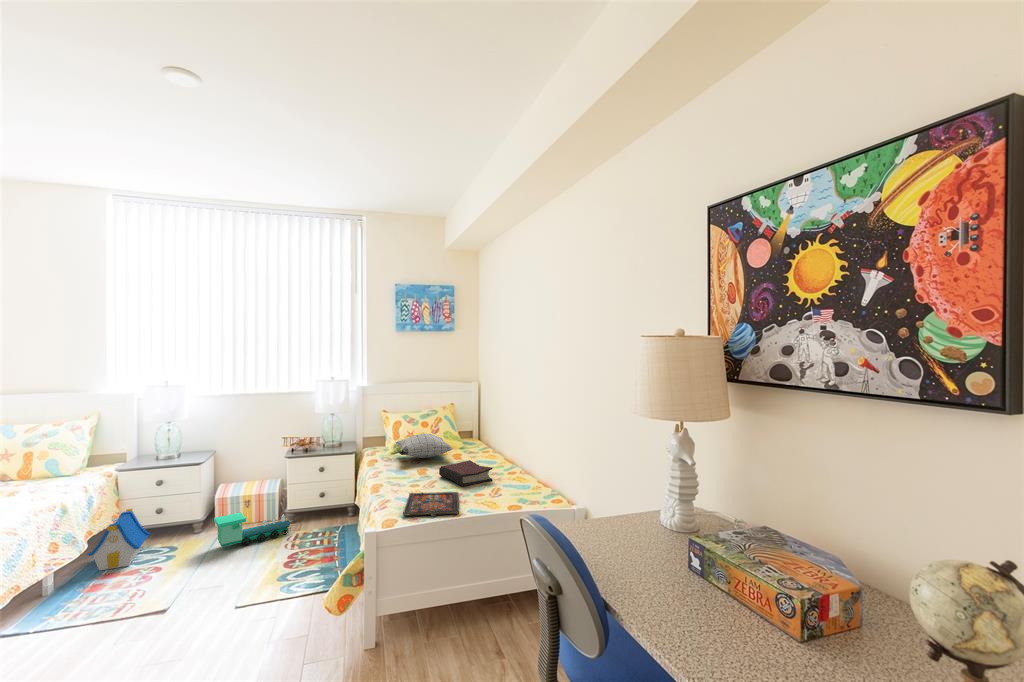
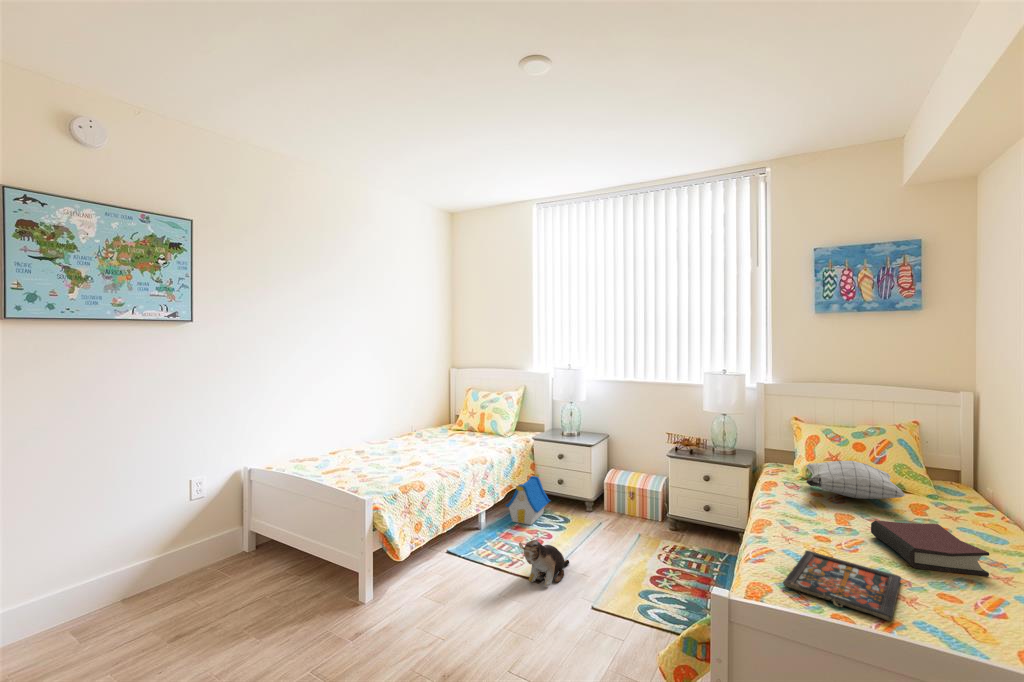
toy train: present [214,512,291,547] -> none [597,502,670,543]
plush toy: none [143,567,196,614] -> present [519,540,569,586]

